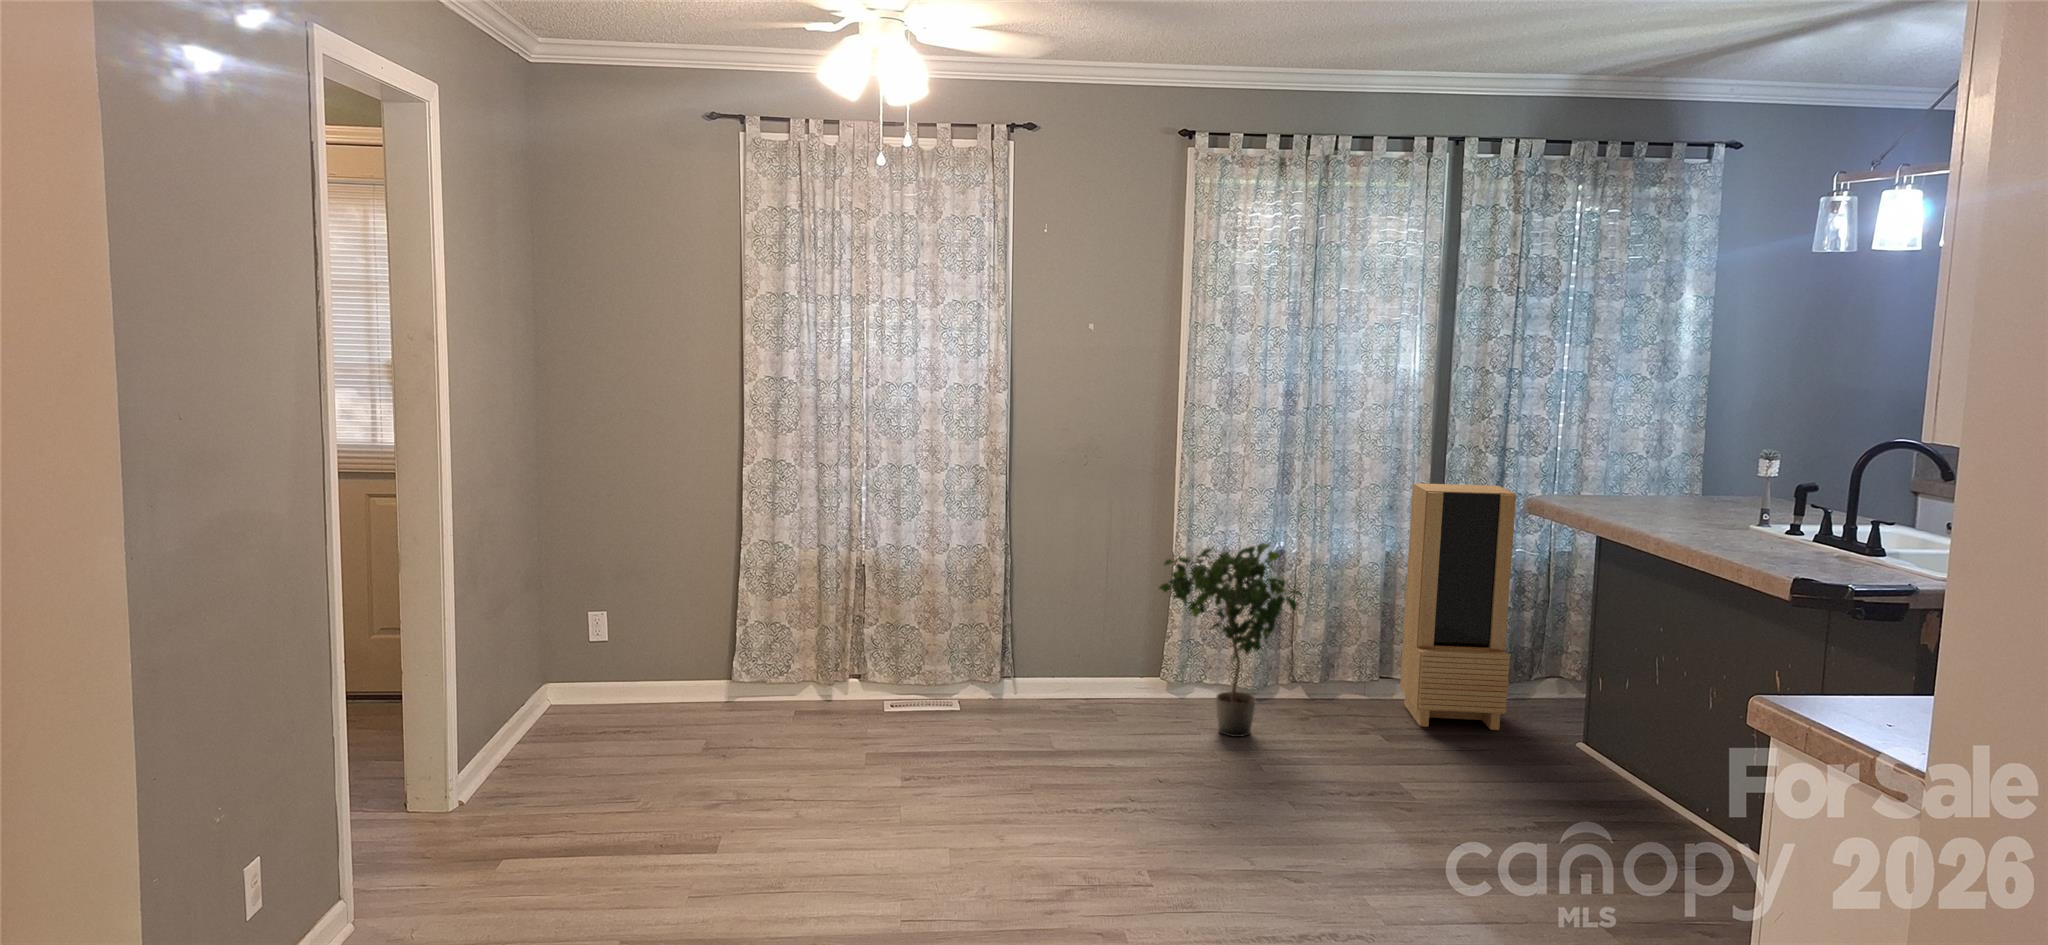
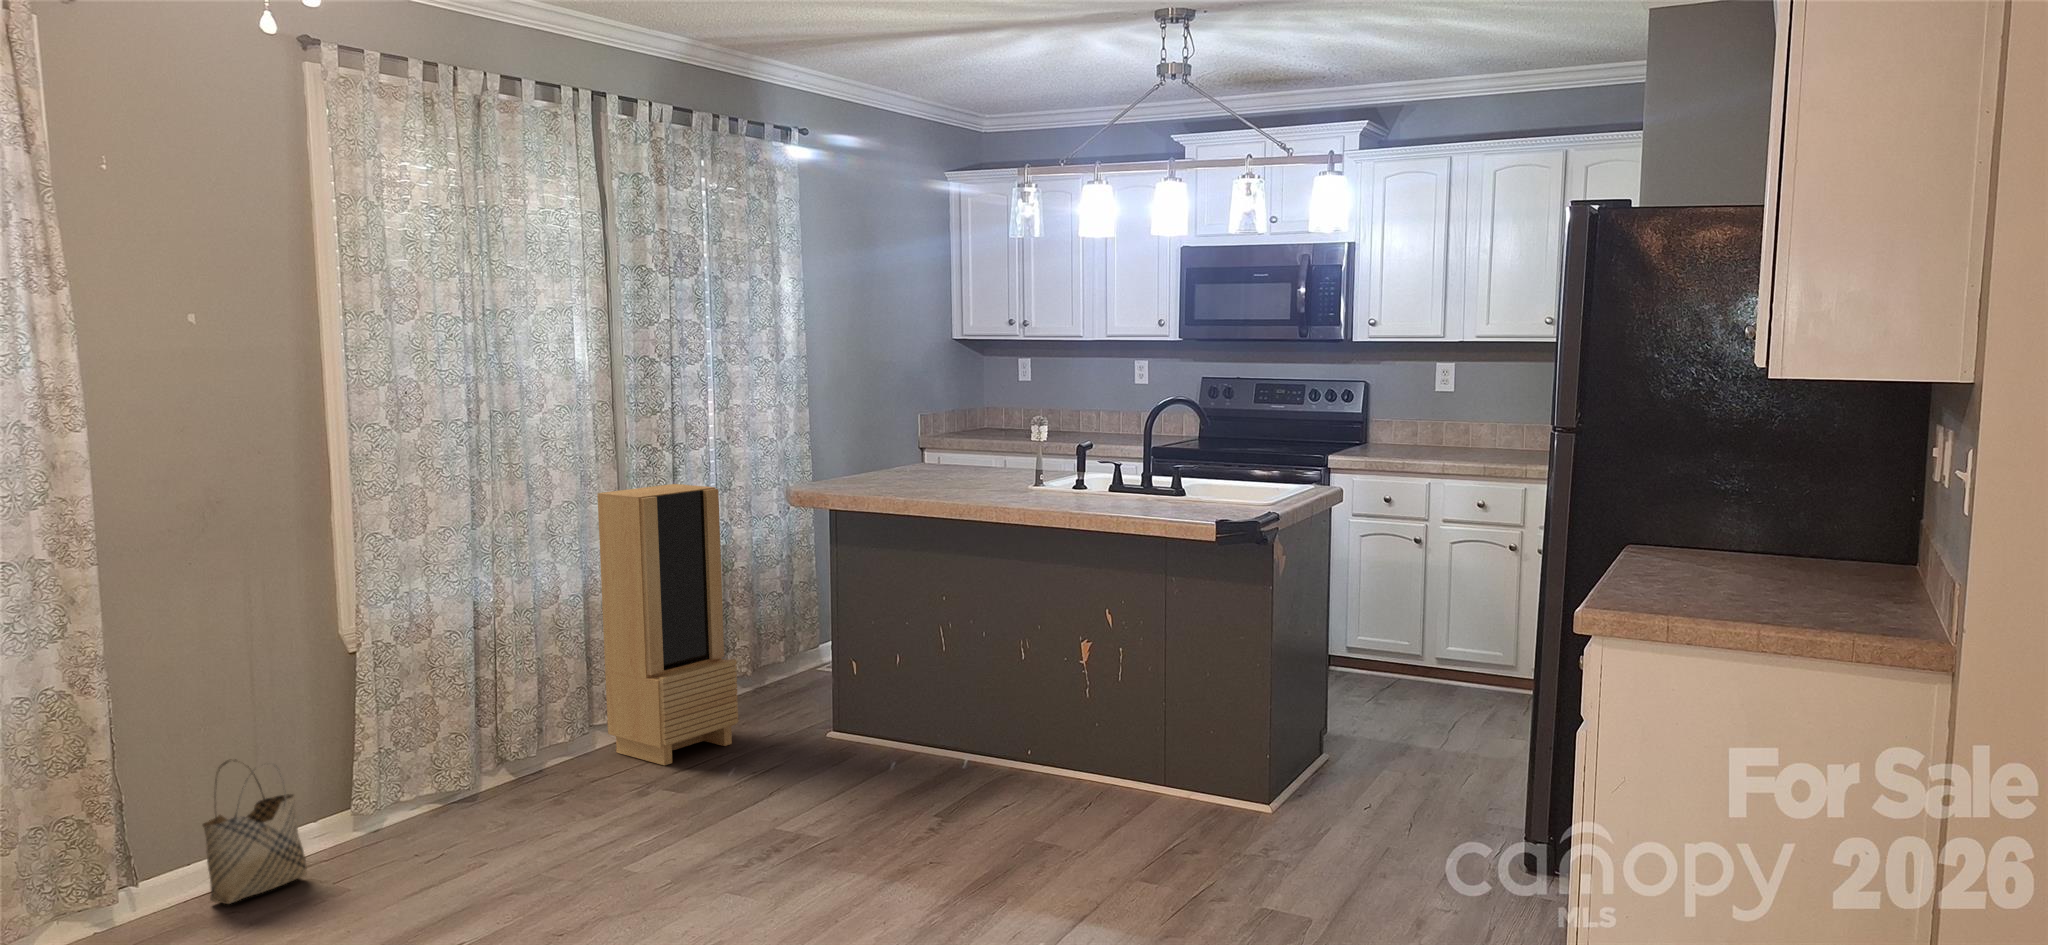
potted plant: present [1159,543,1302,737] -> none [390,589,559,848]
woven basket: none [1052,617,1116,708] -> present [202,760,307,904]

